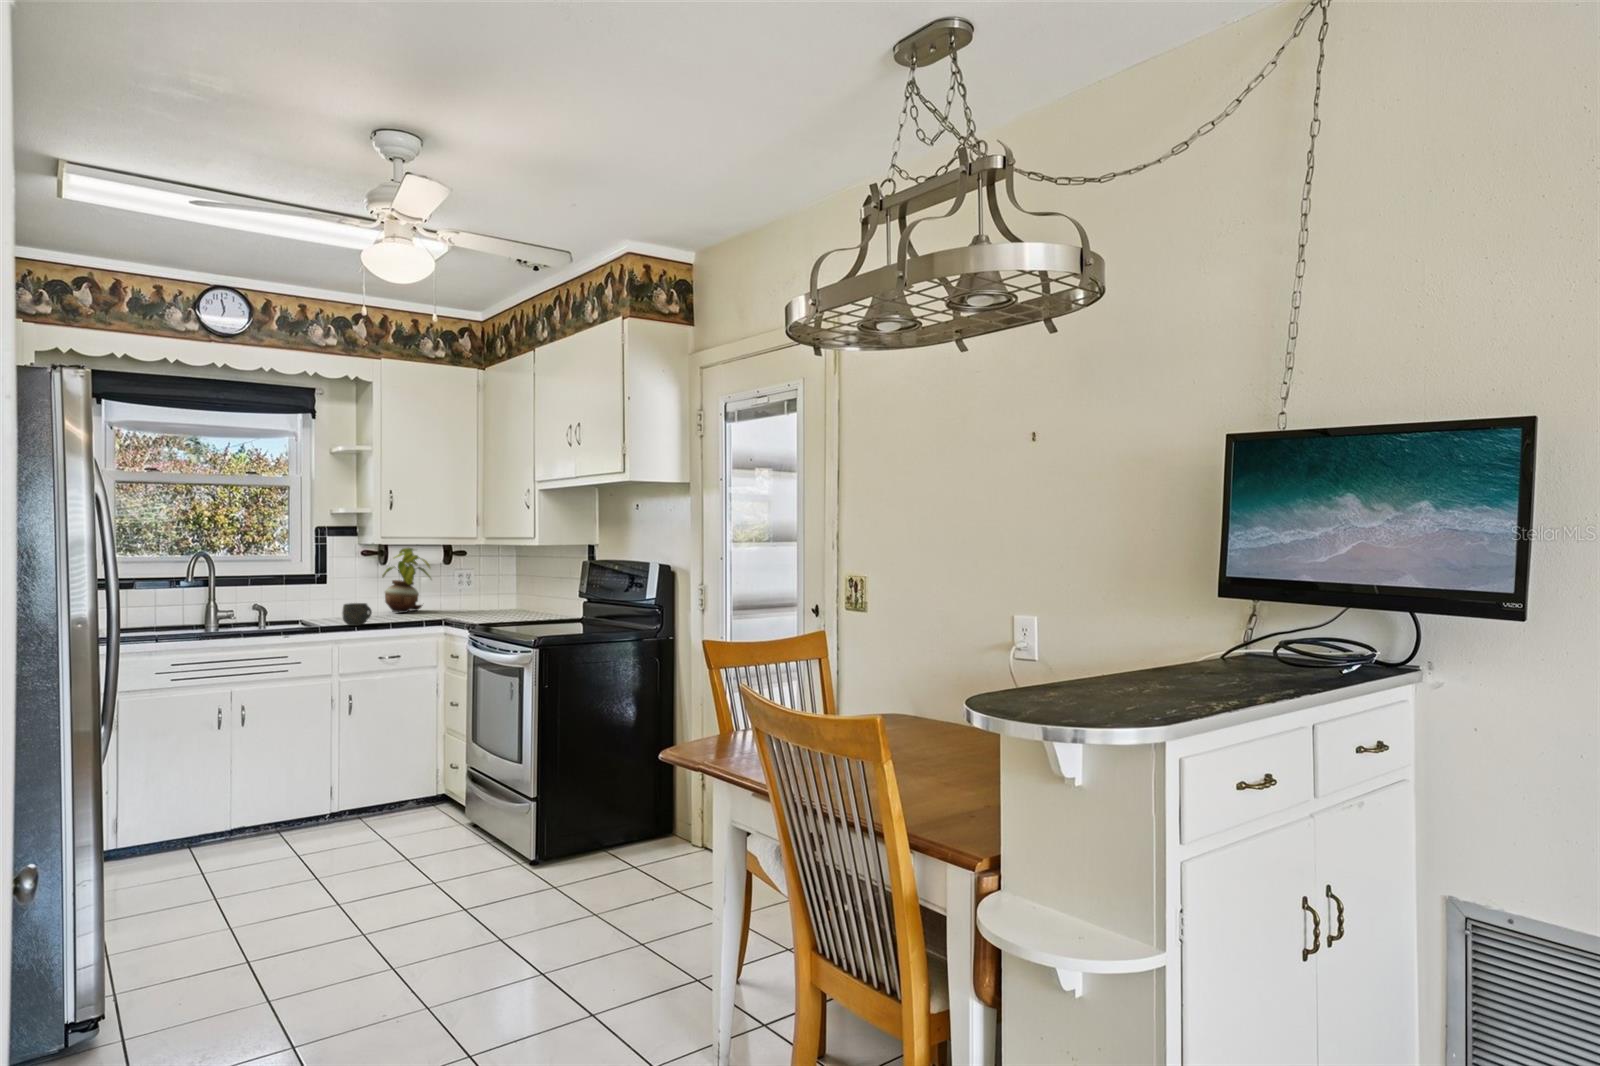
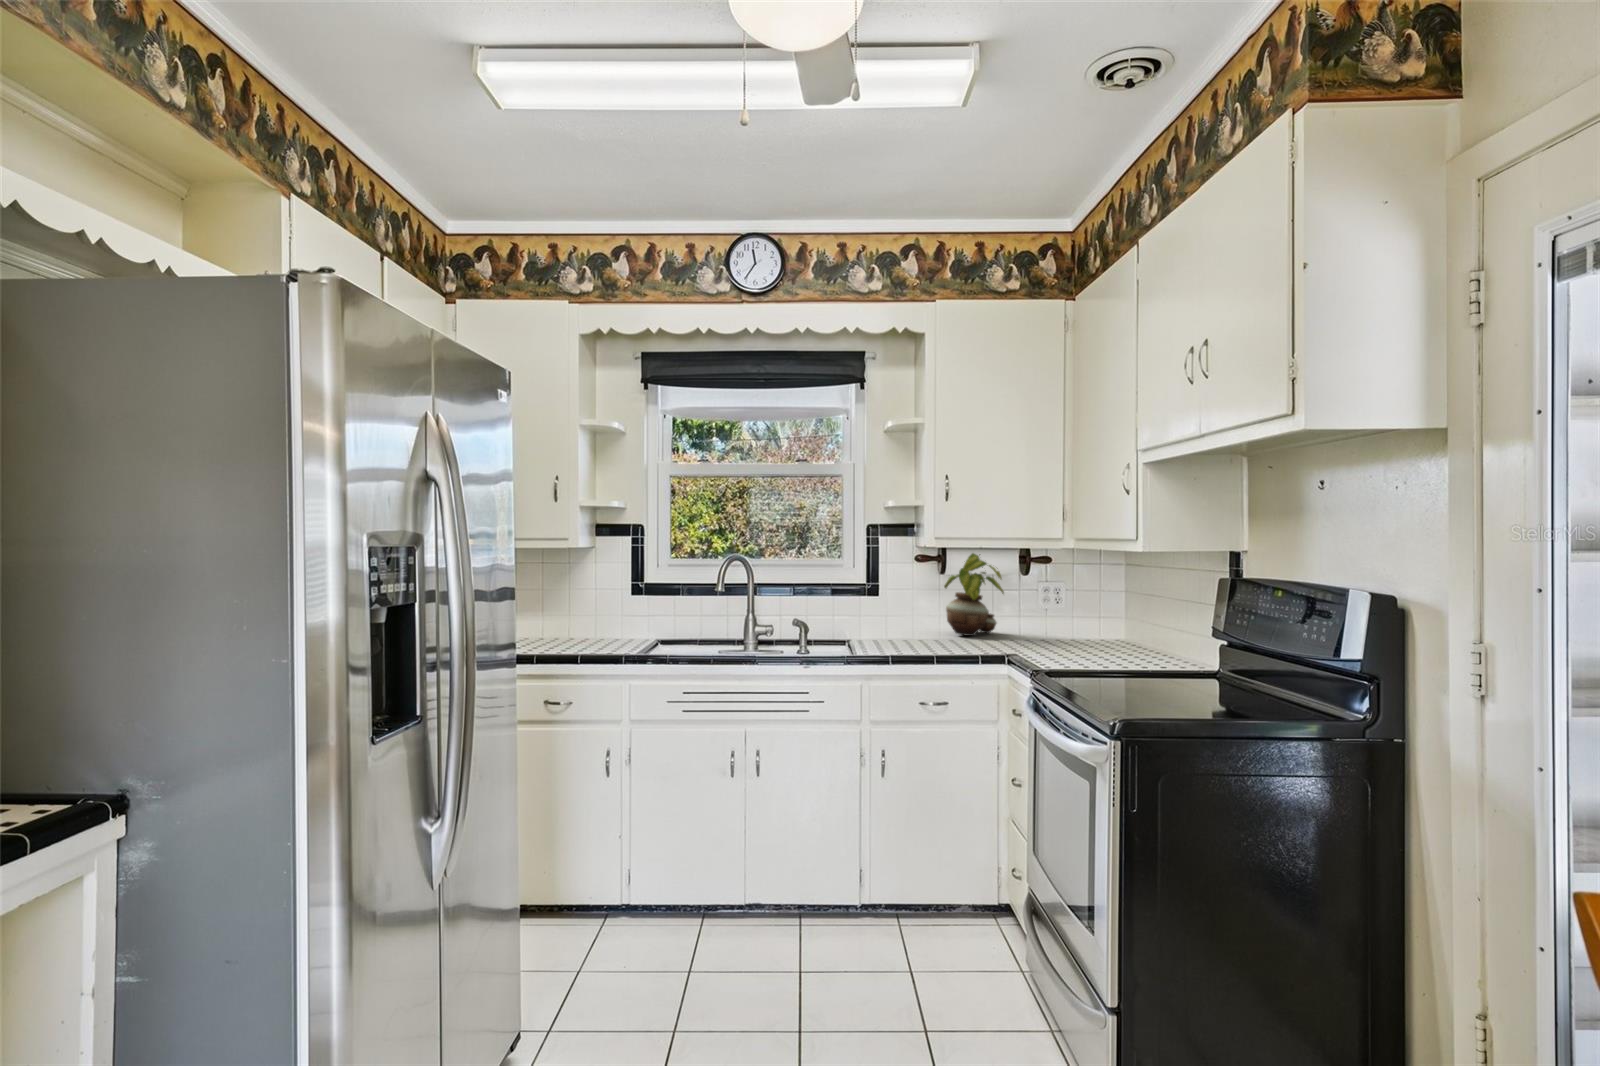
mug: present [342,603,372,626] -> none [874,625,912,656]

